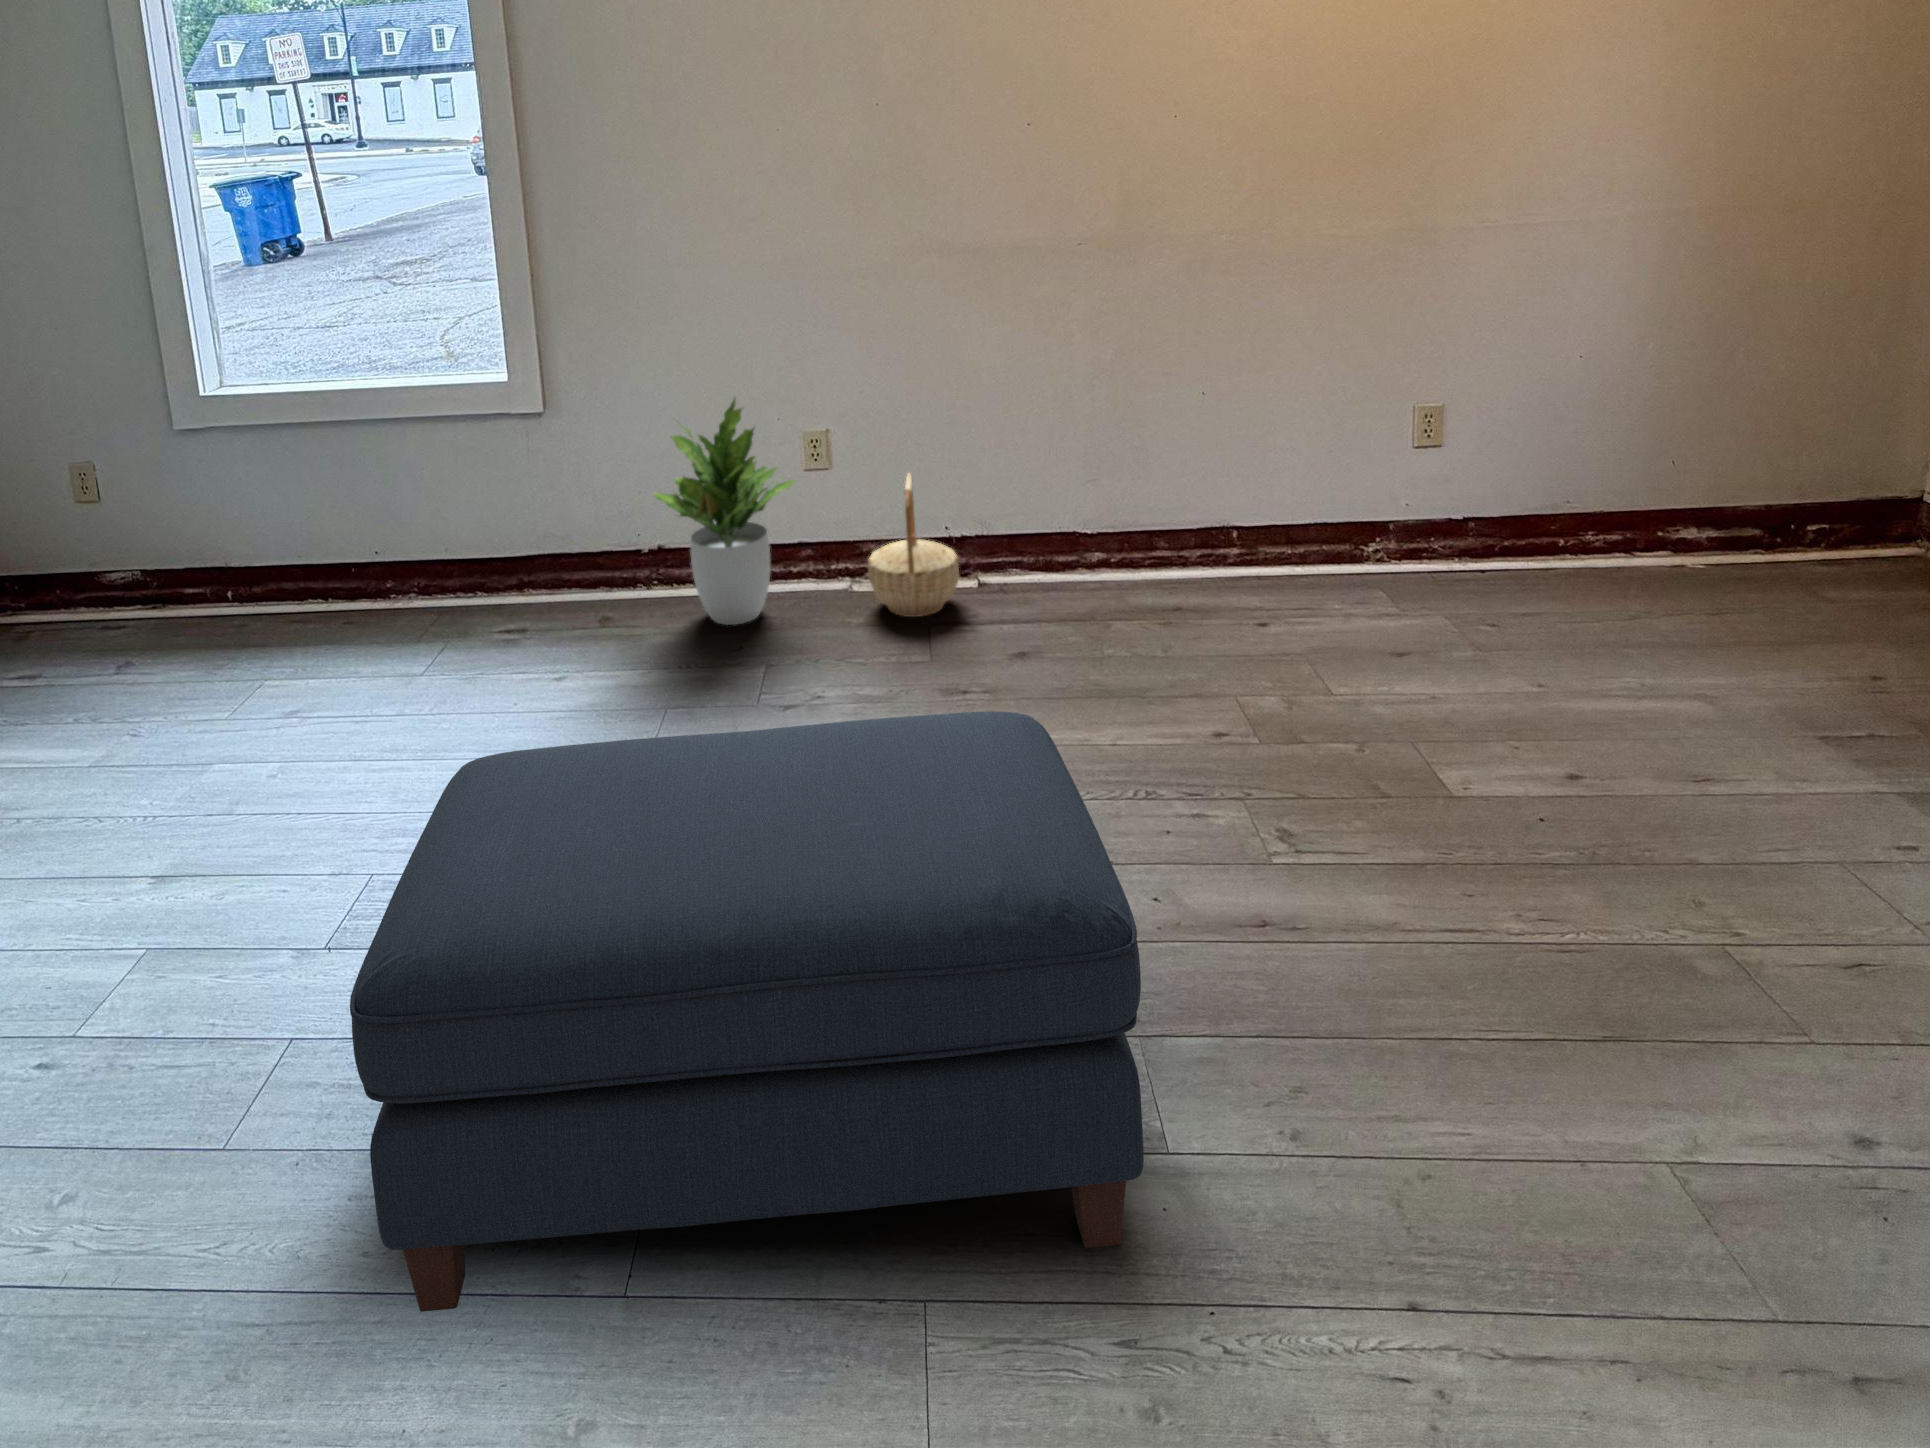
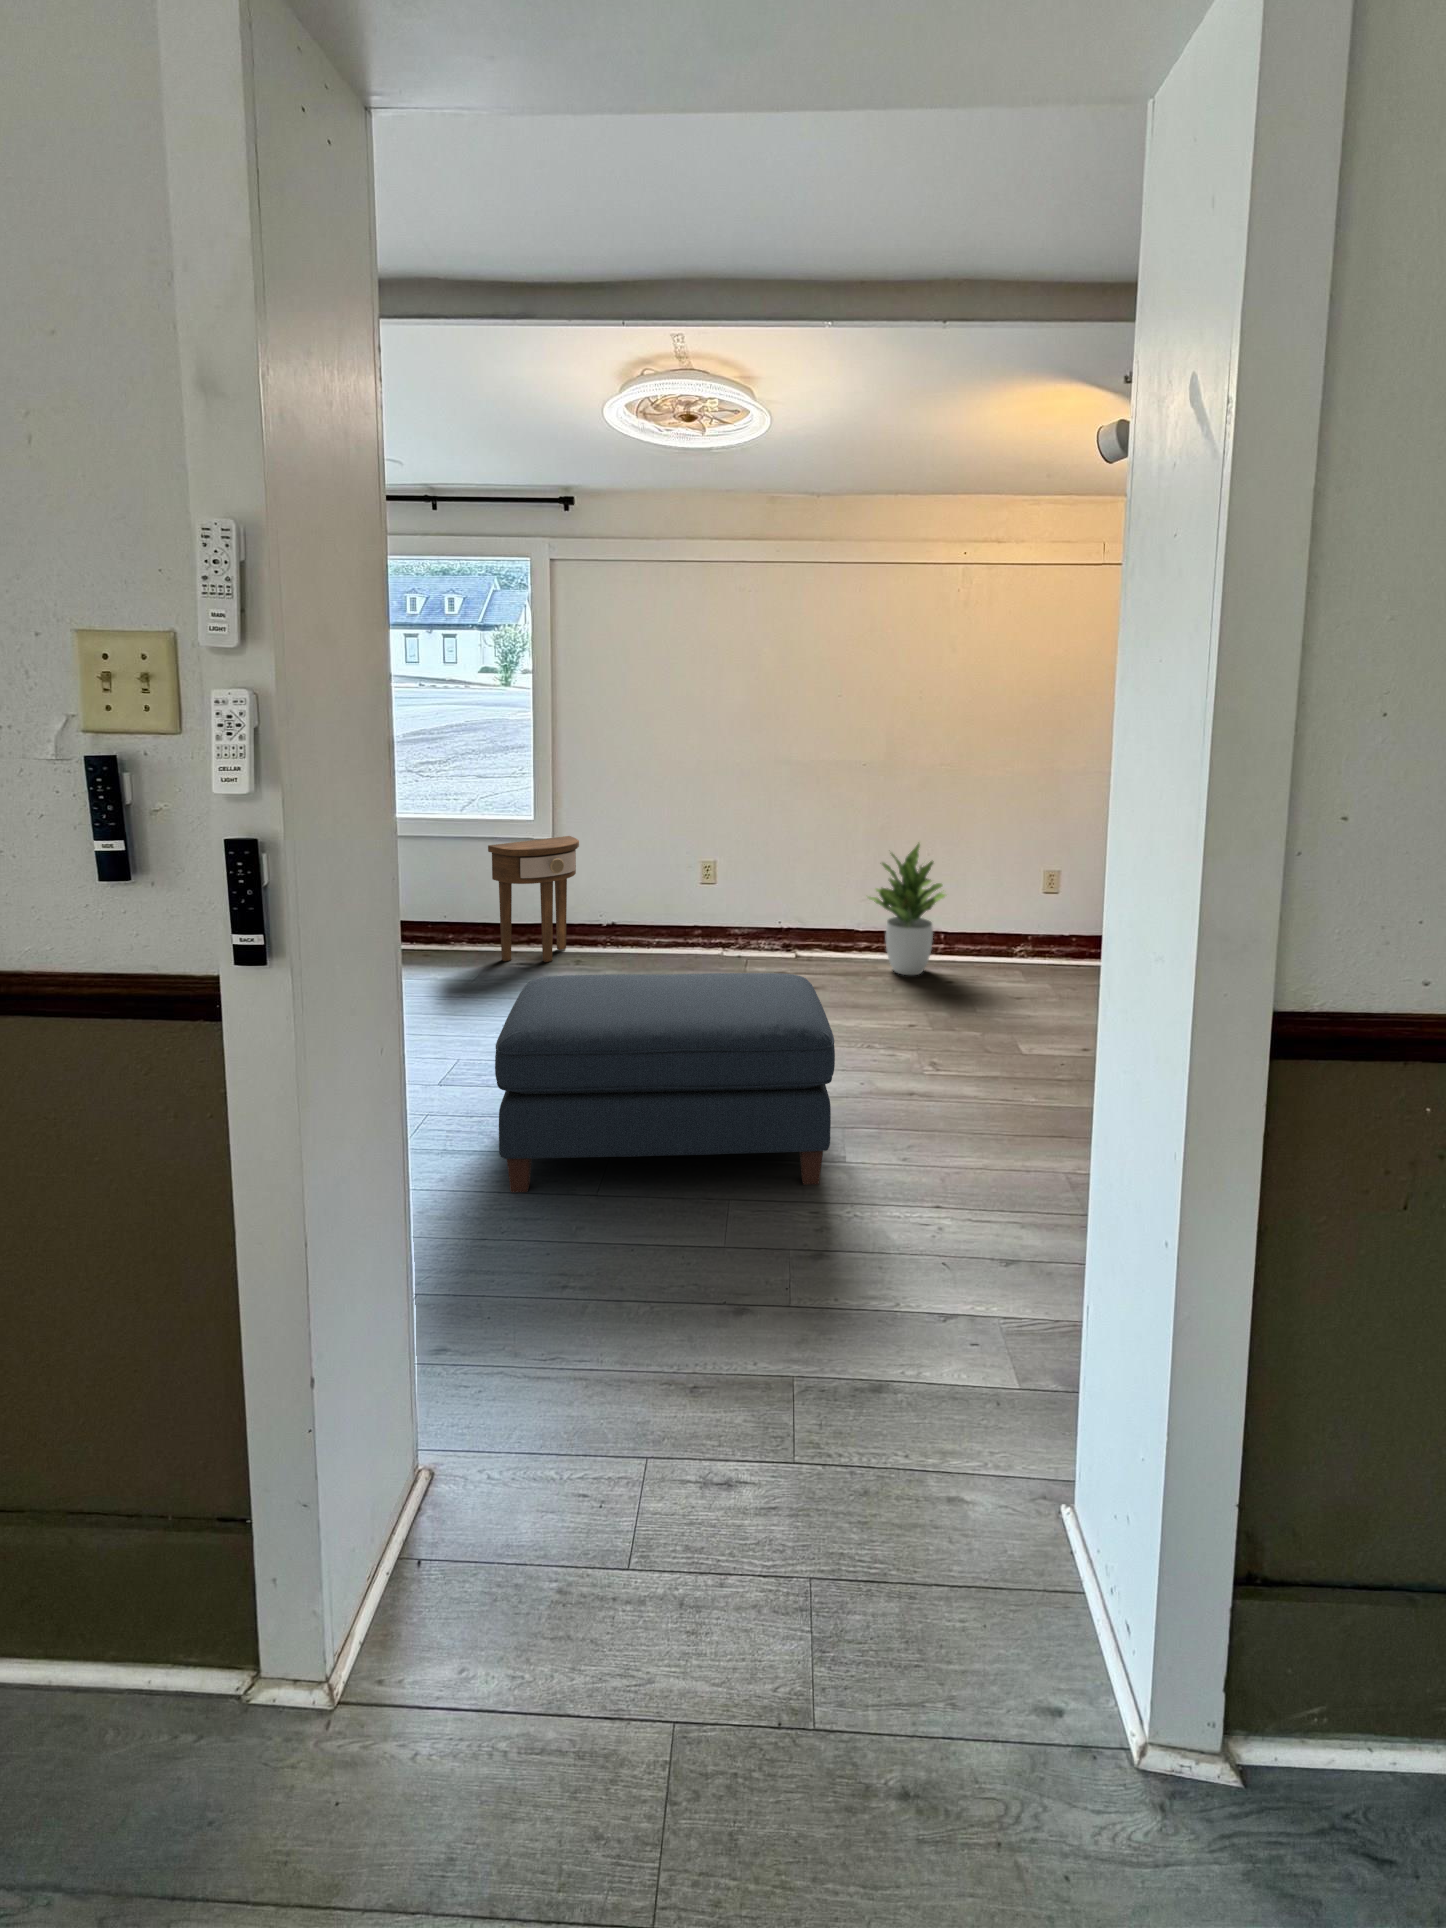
potted plant: present [654,398,795,625] -> present [868,843,946,975]
side table: none [433,405,591,630] -> present [488,836,579,962]
basket: present [868,473,959,617] -> none [733,888,786,969]

